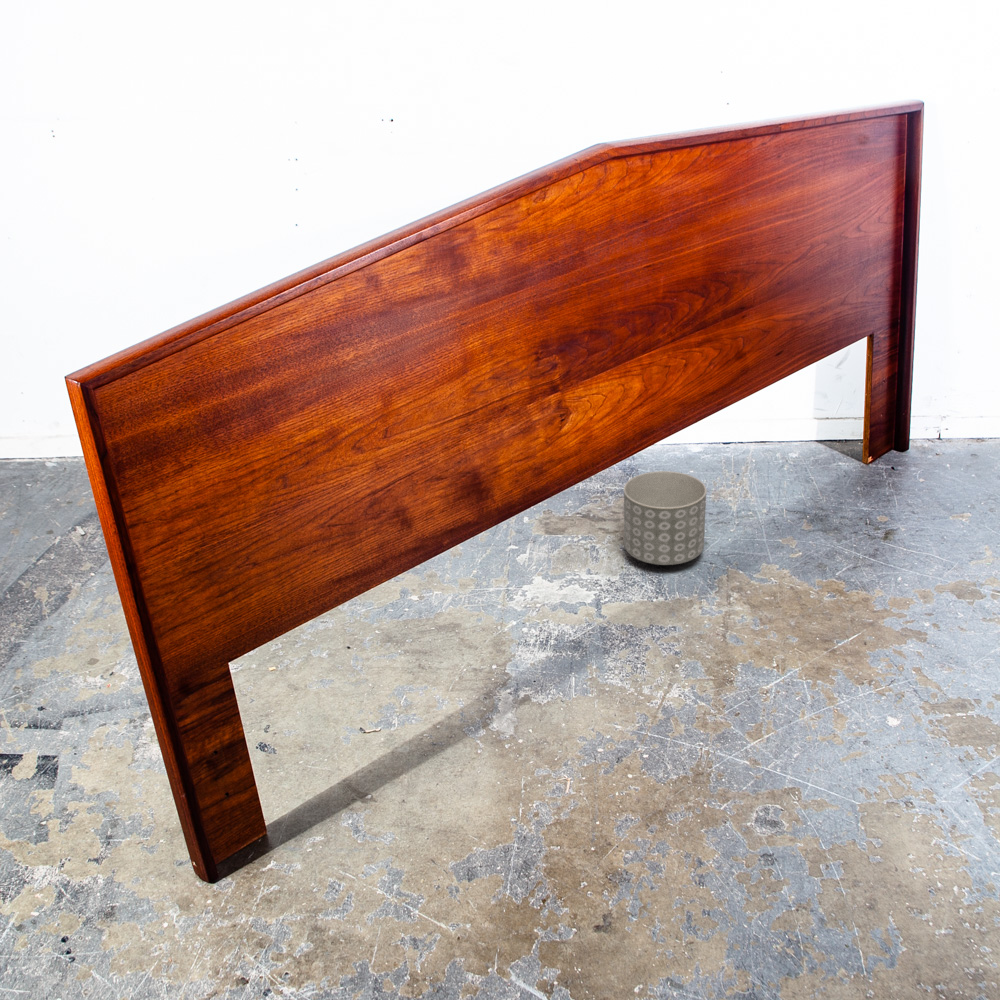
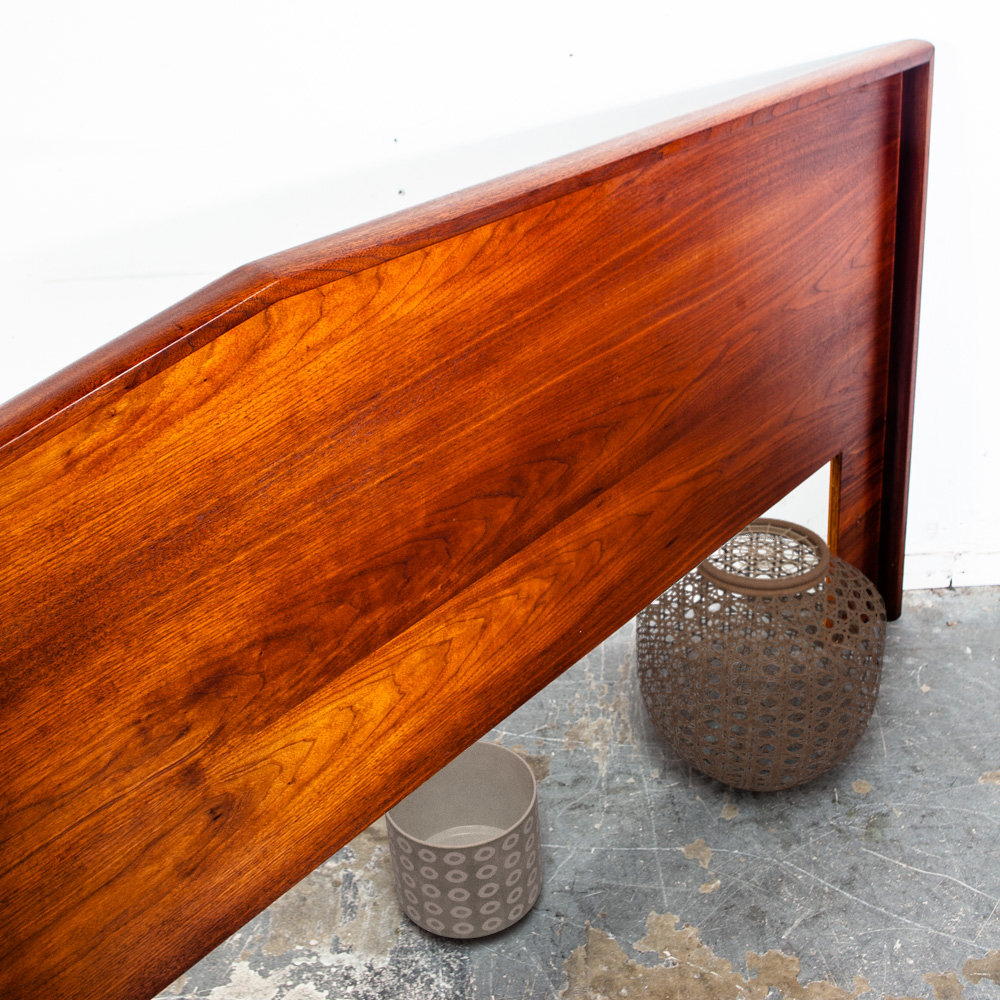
woven basket: none [755,366,903,520] -> present [636,517,887,791]

